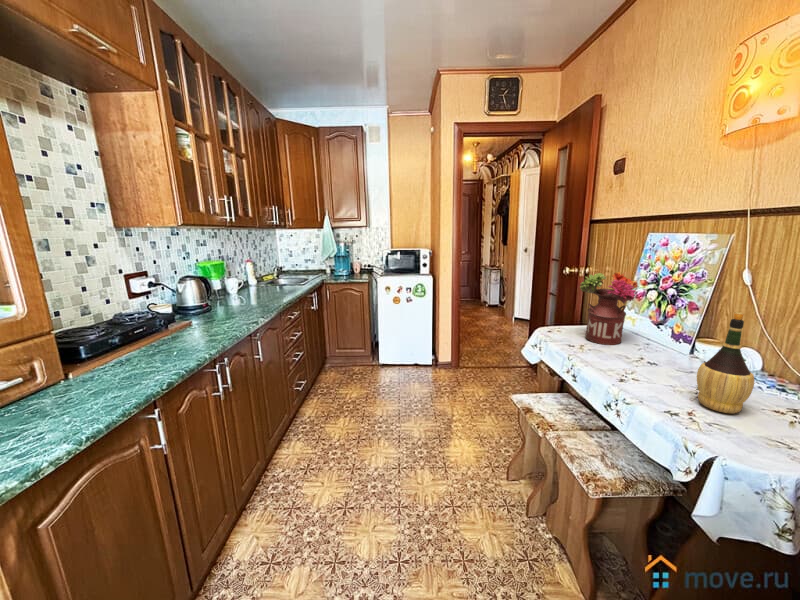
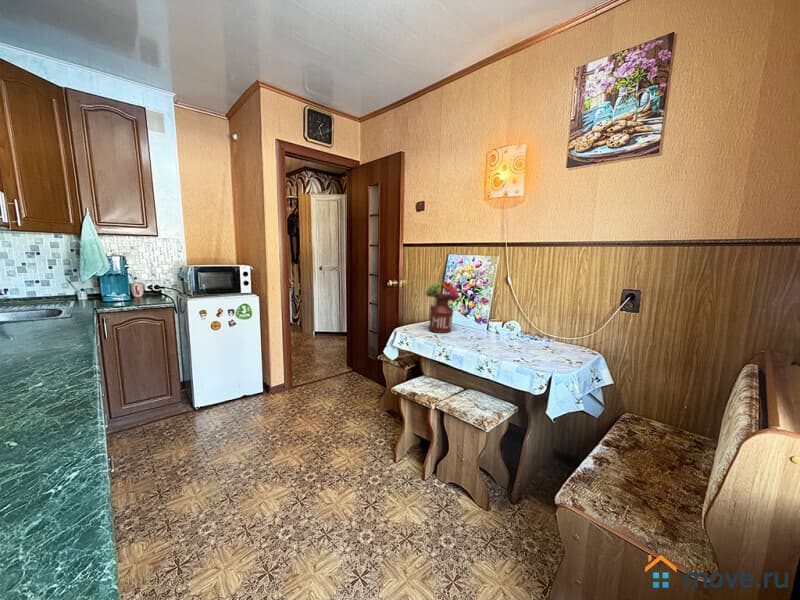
wine bottle: present [697,313,754,413] -> none [516,299,540,355]

